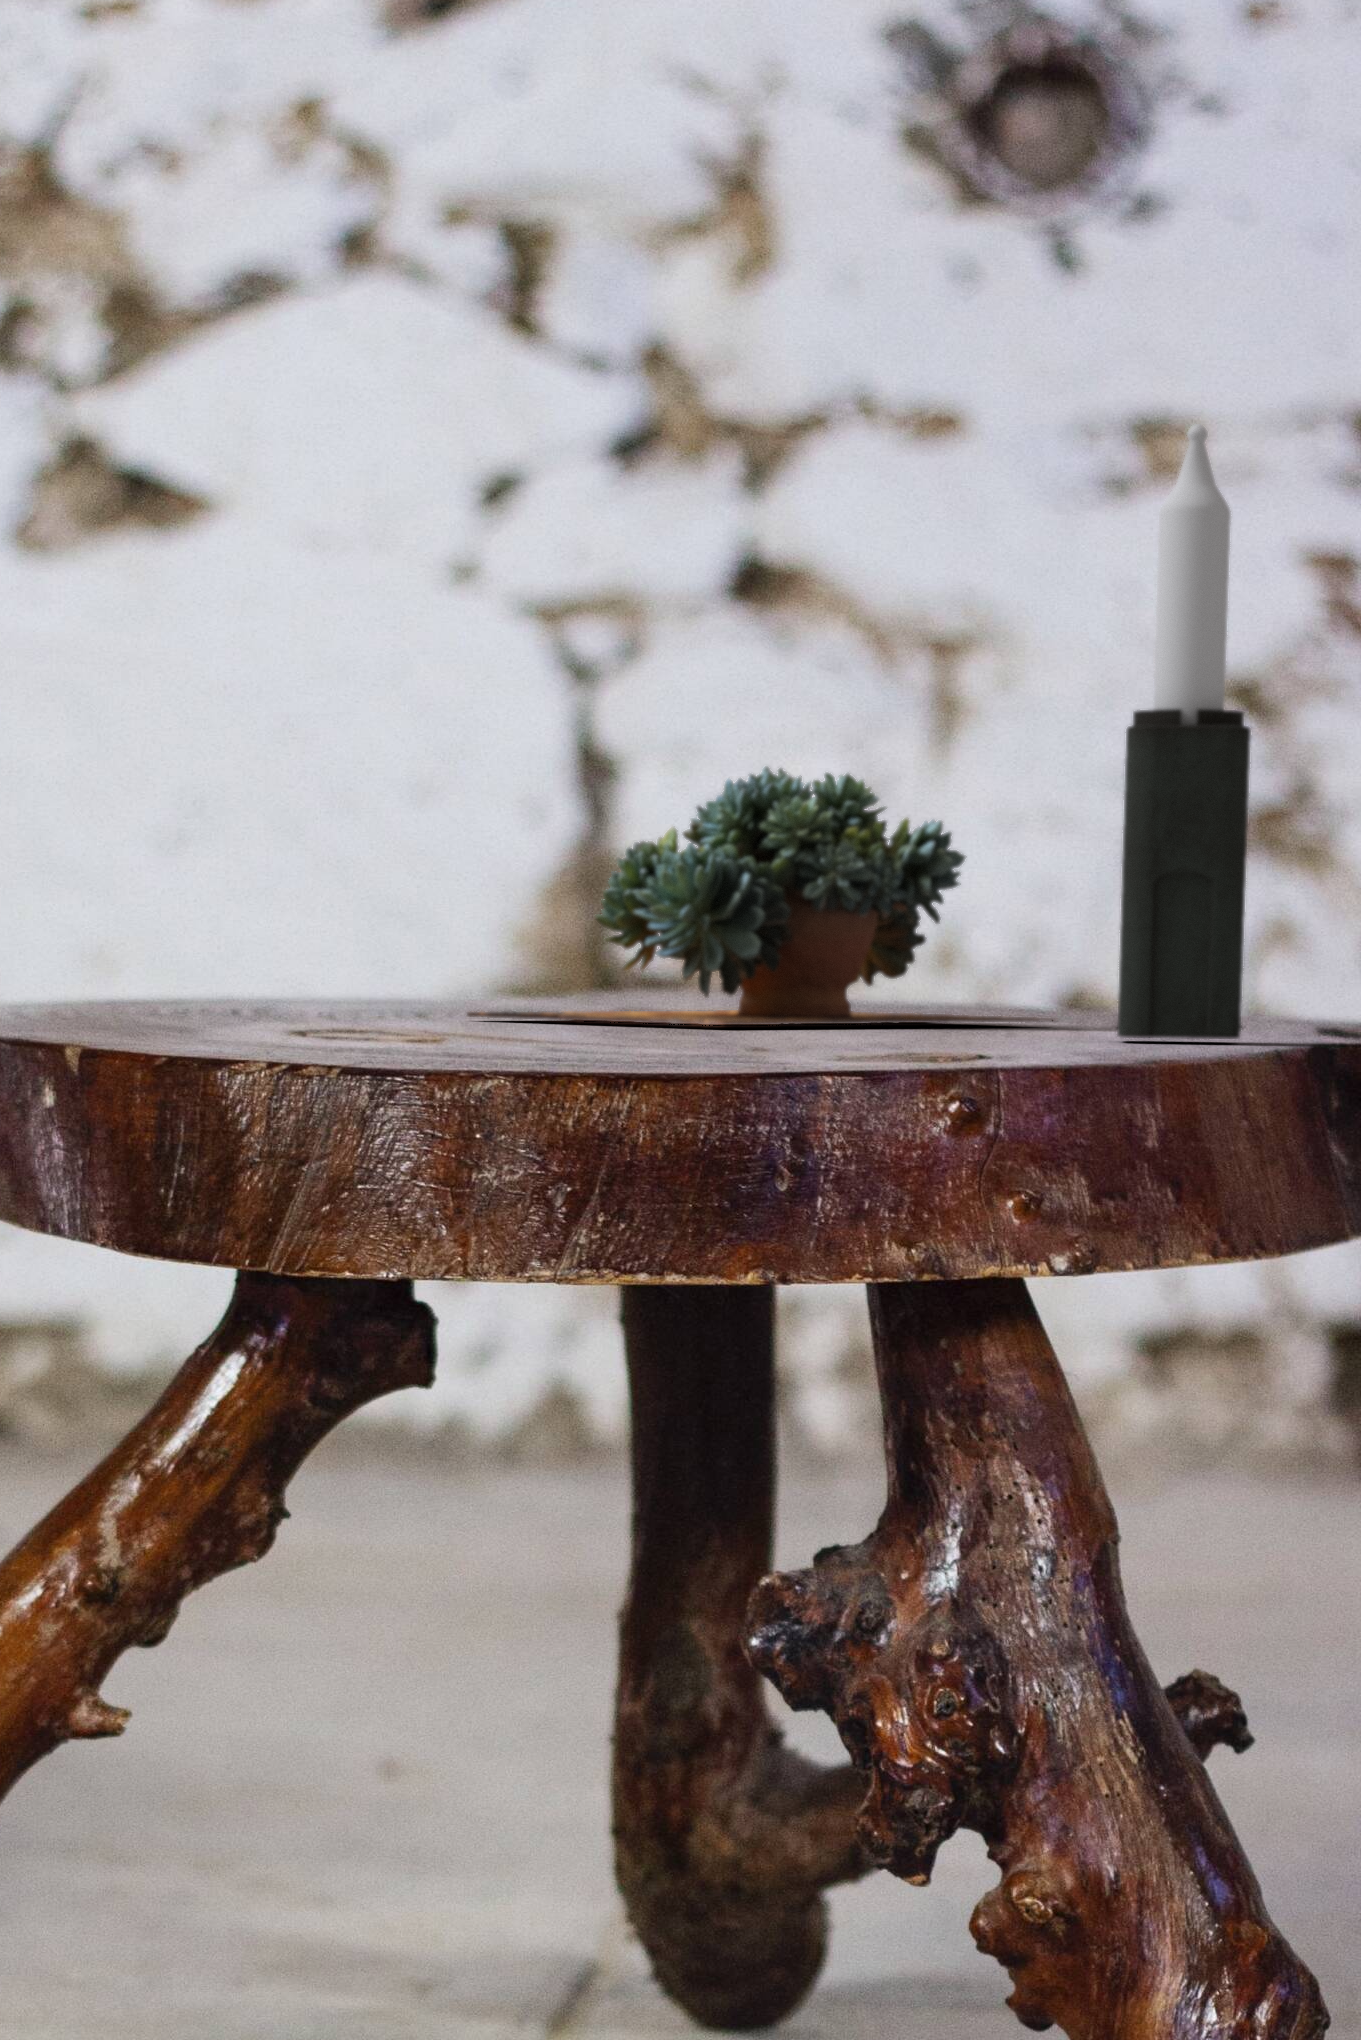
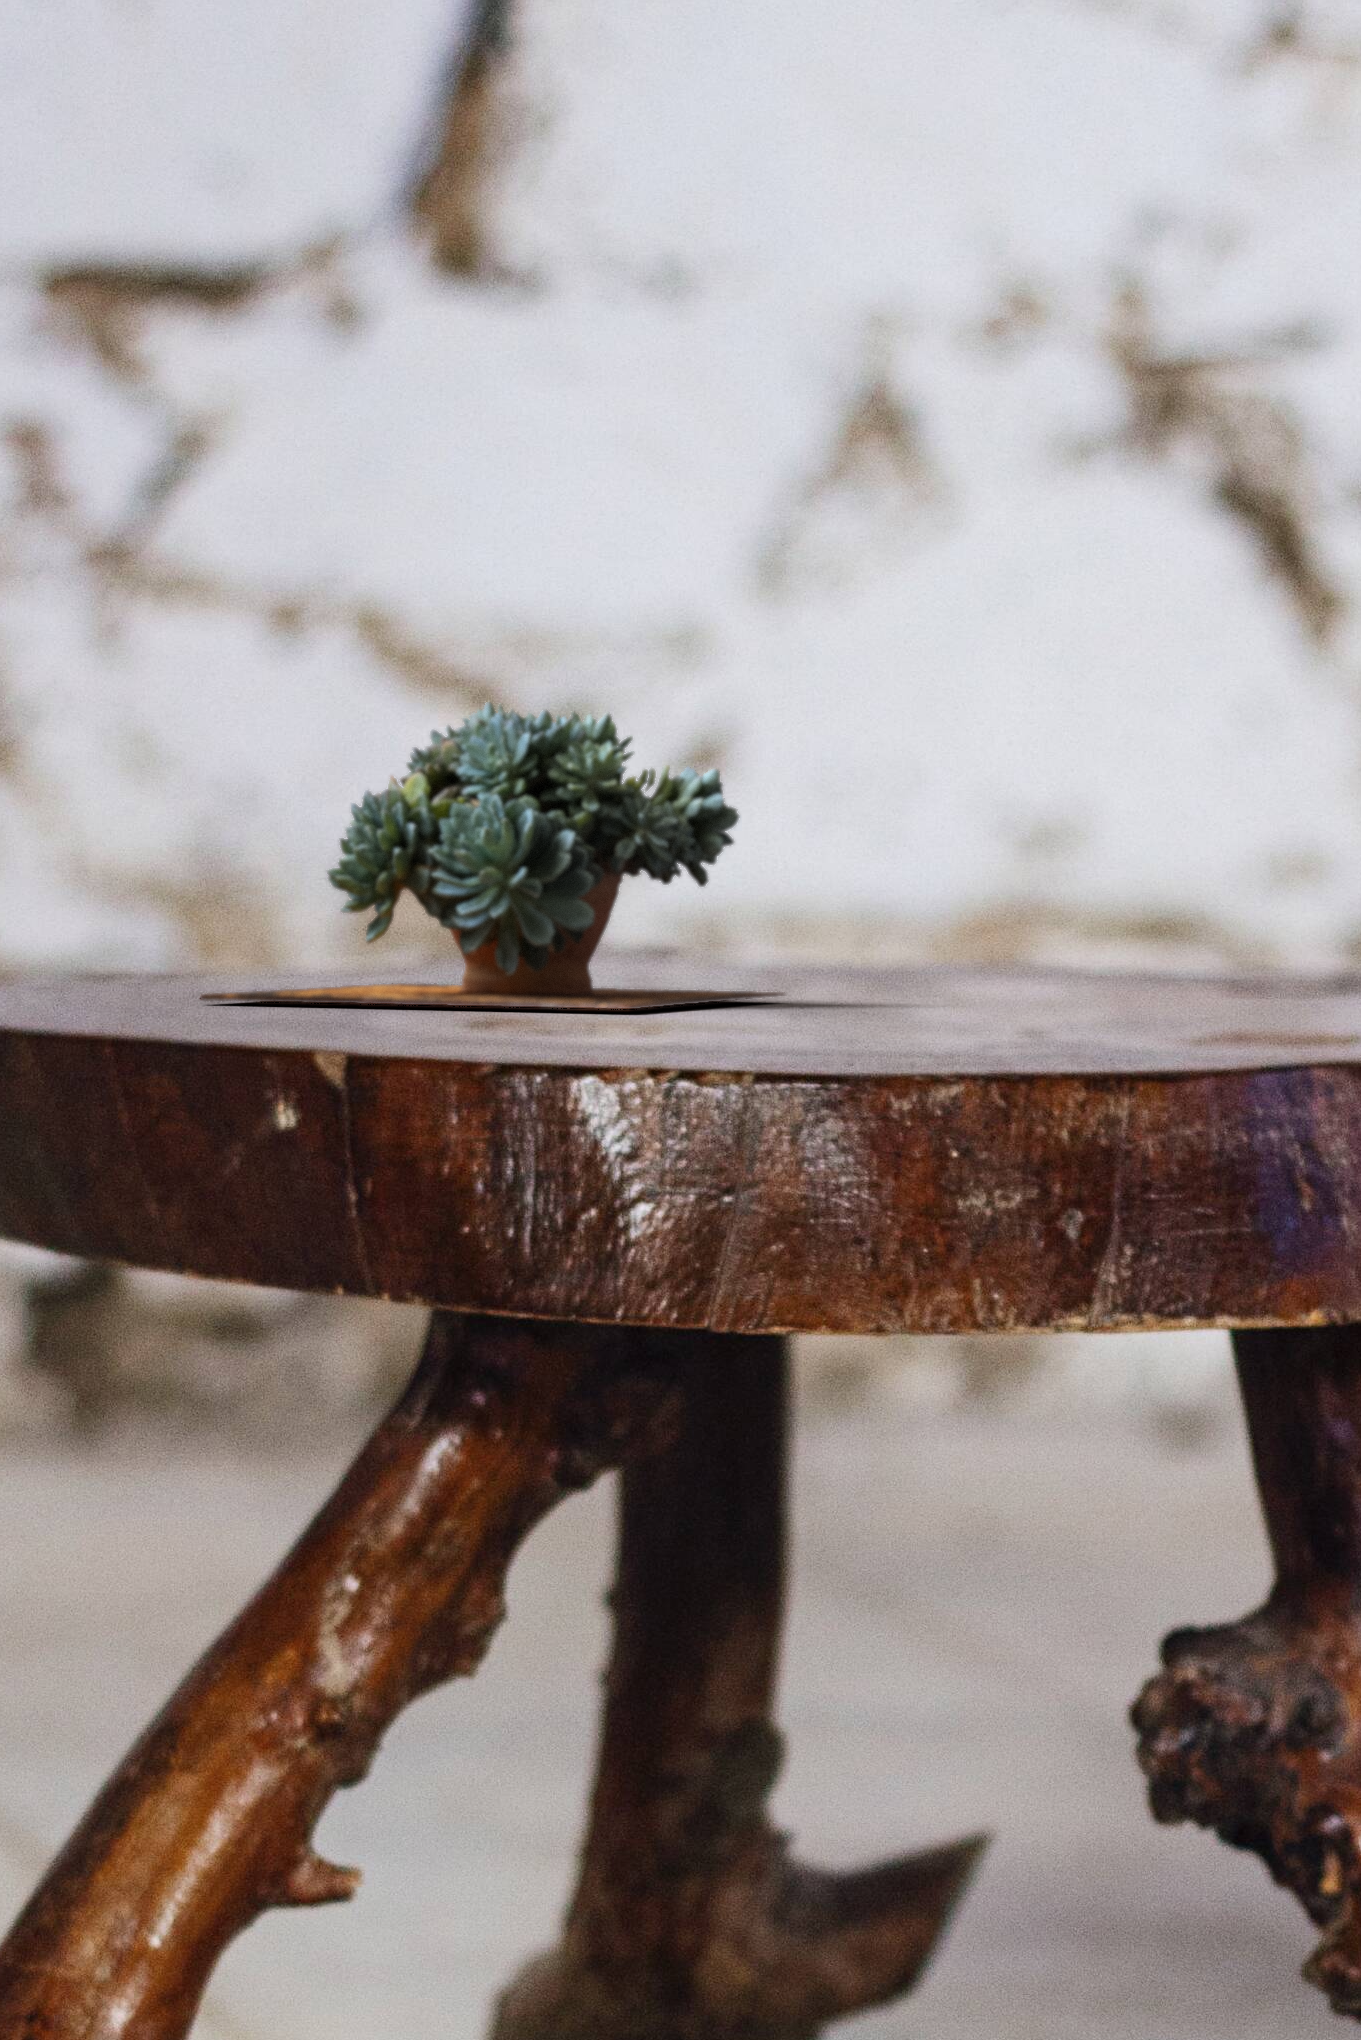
candle: present [1117,424,1251,1039] -> none [1144,355,1310,1020]

